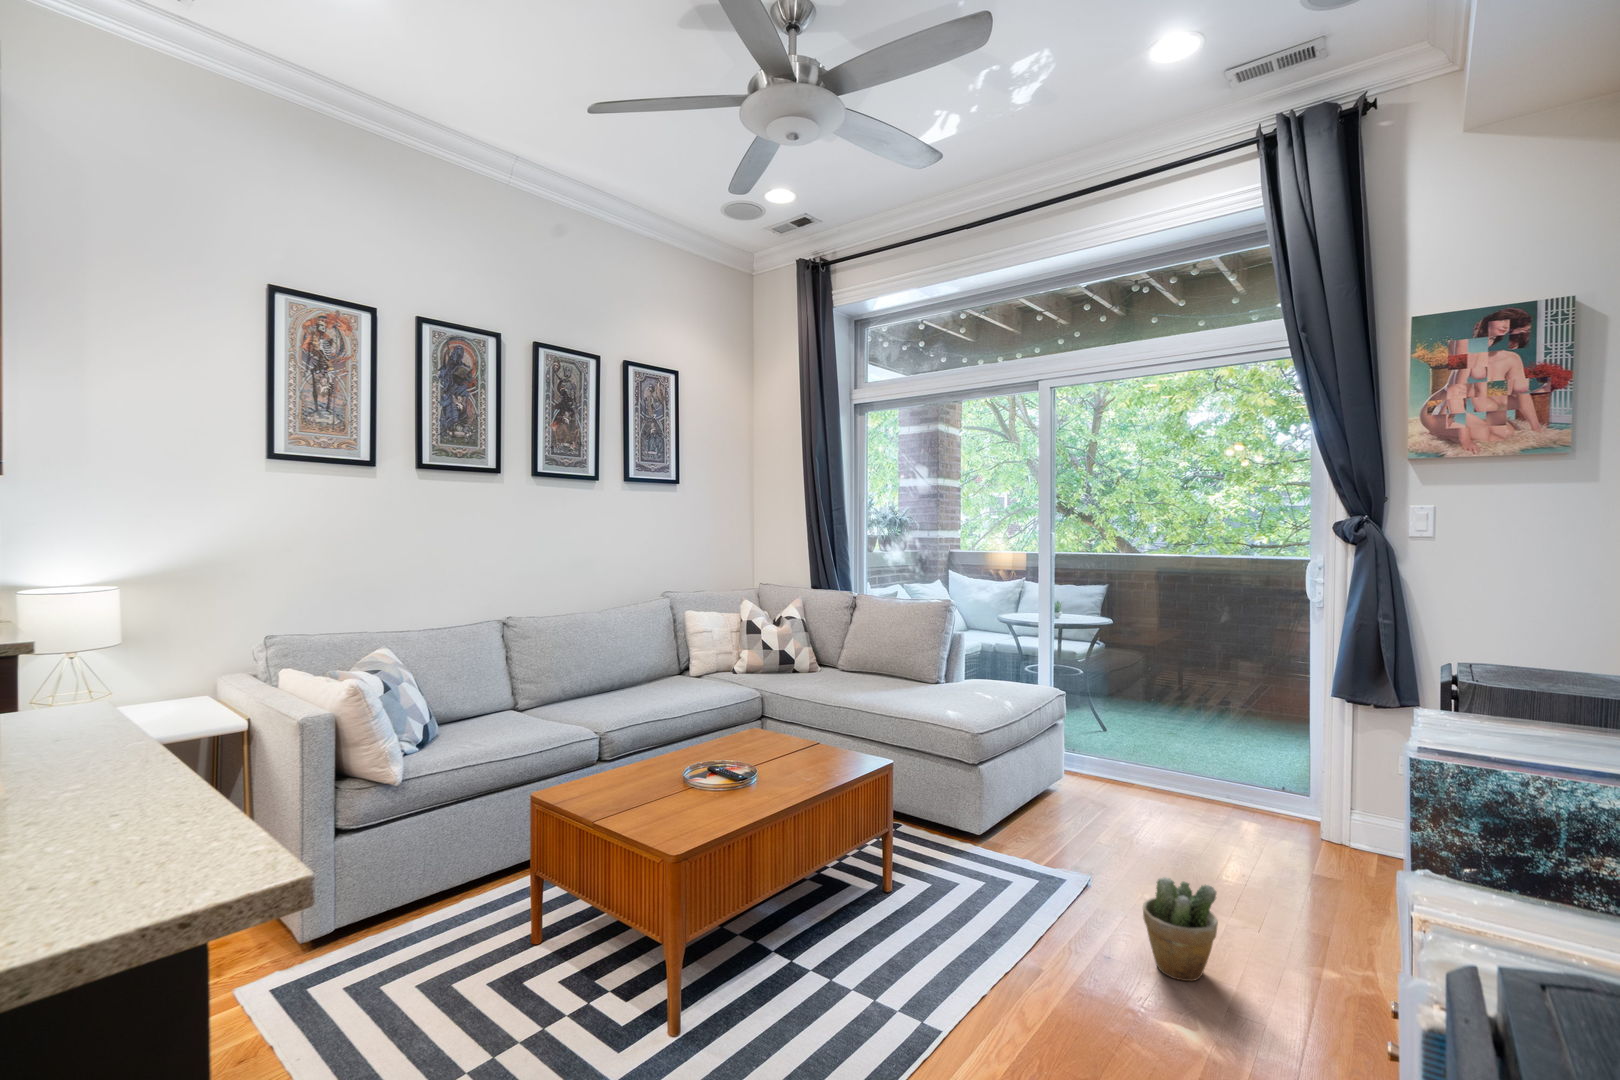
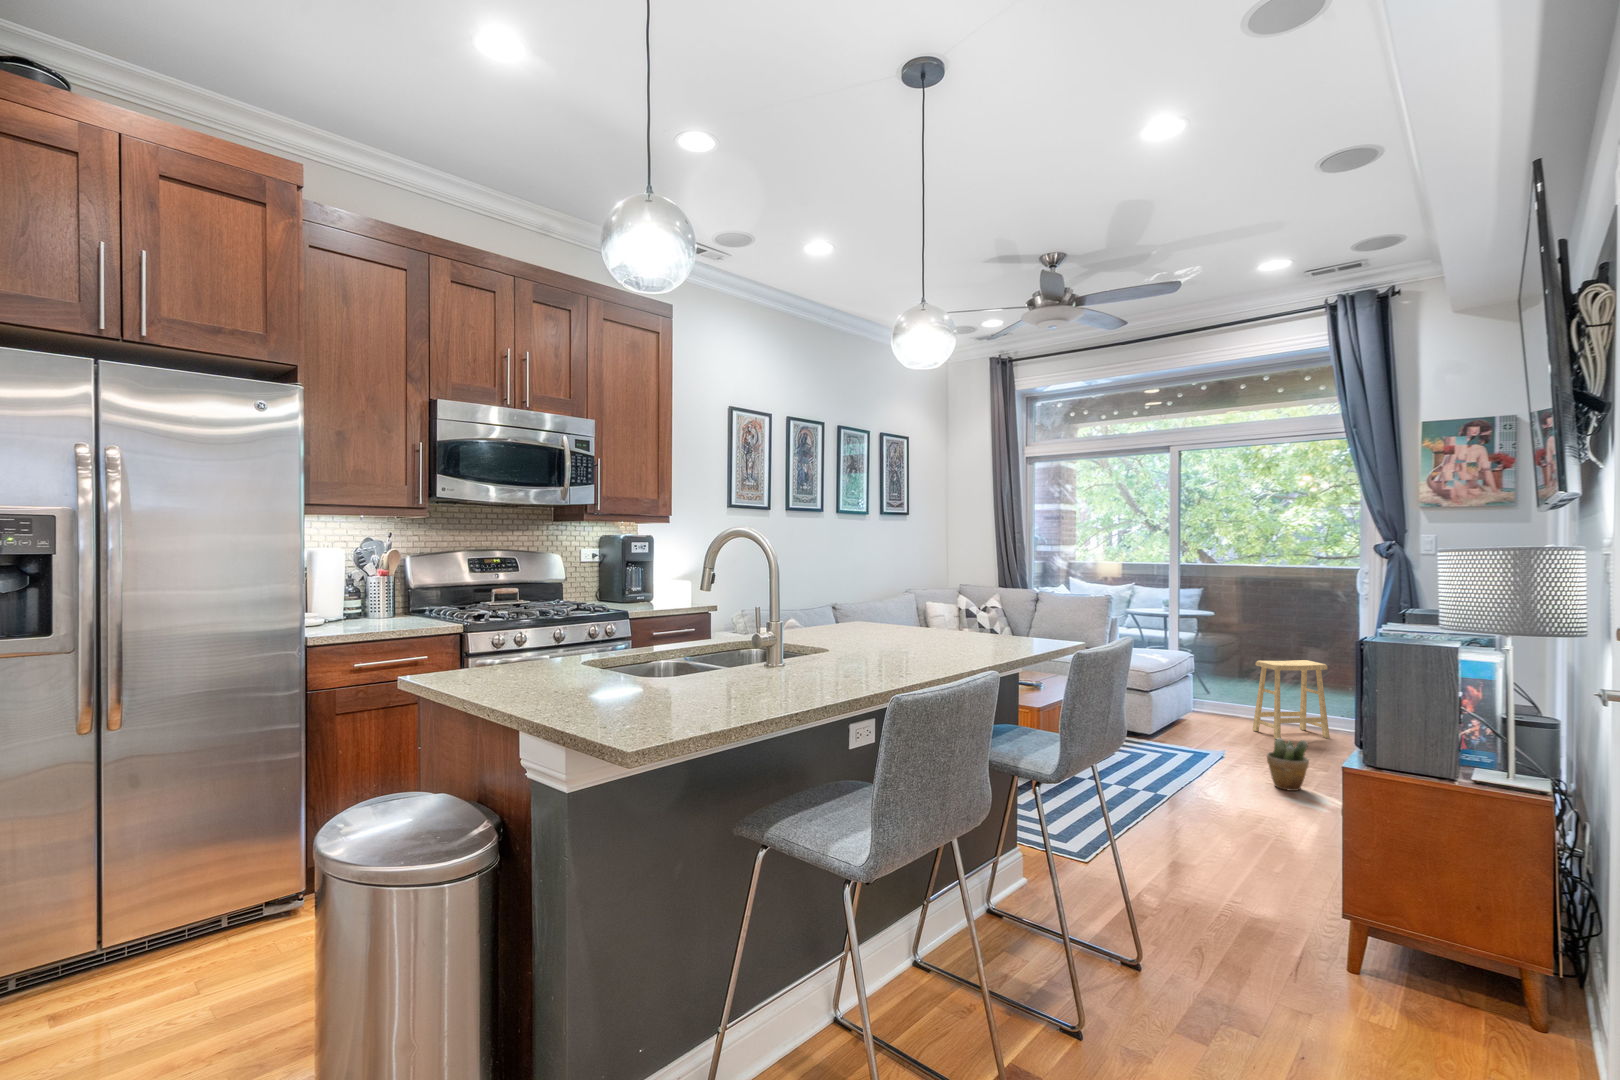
footstool: none [1146,702,1261,832] -> present [1253,660,1330,739]

